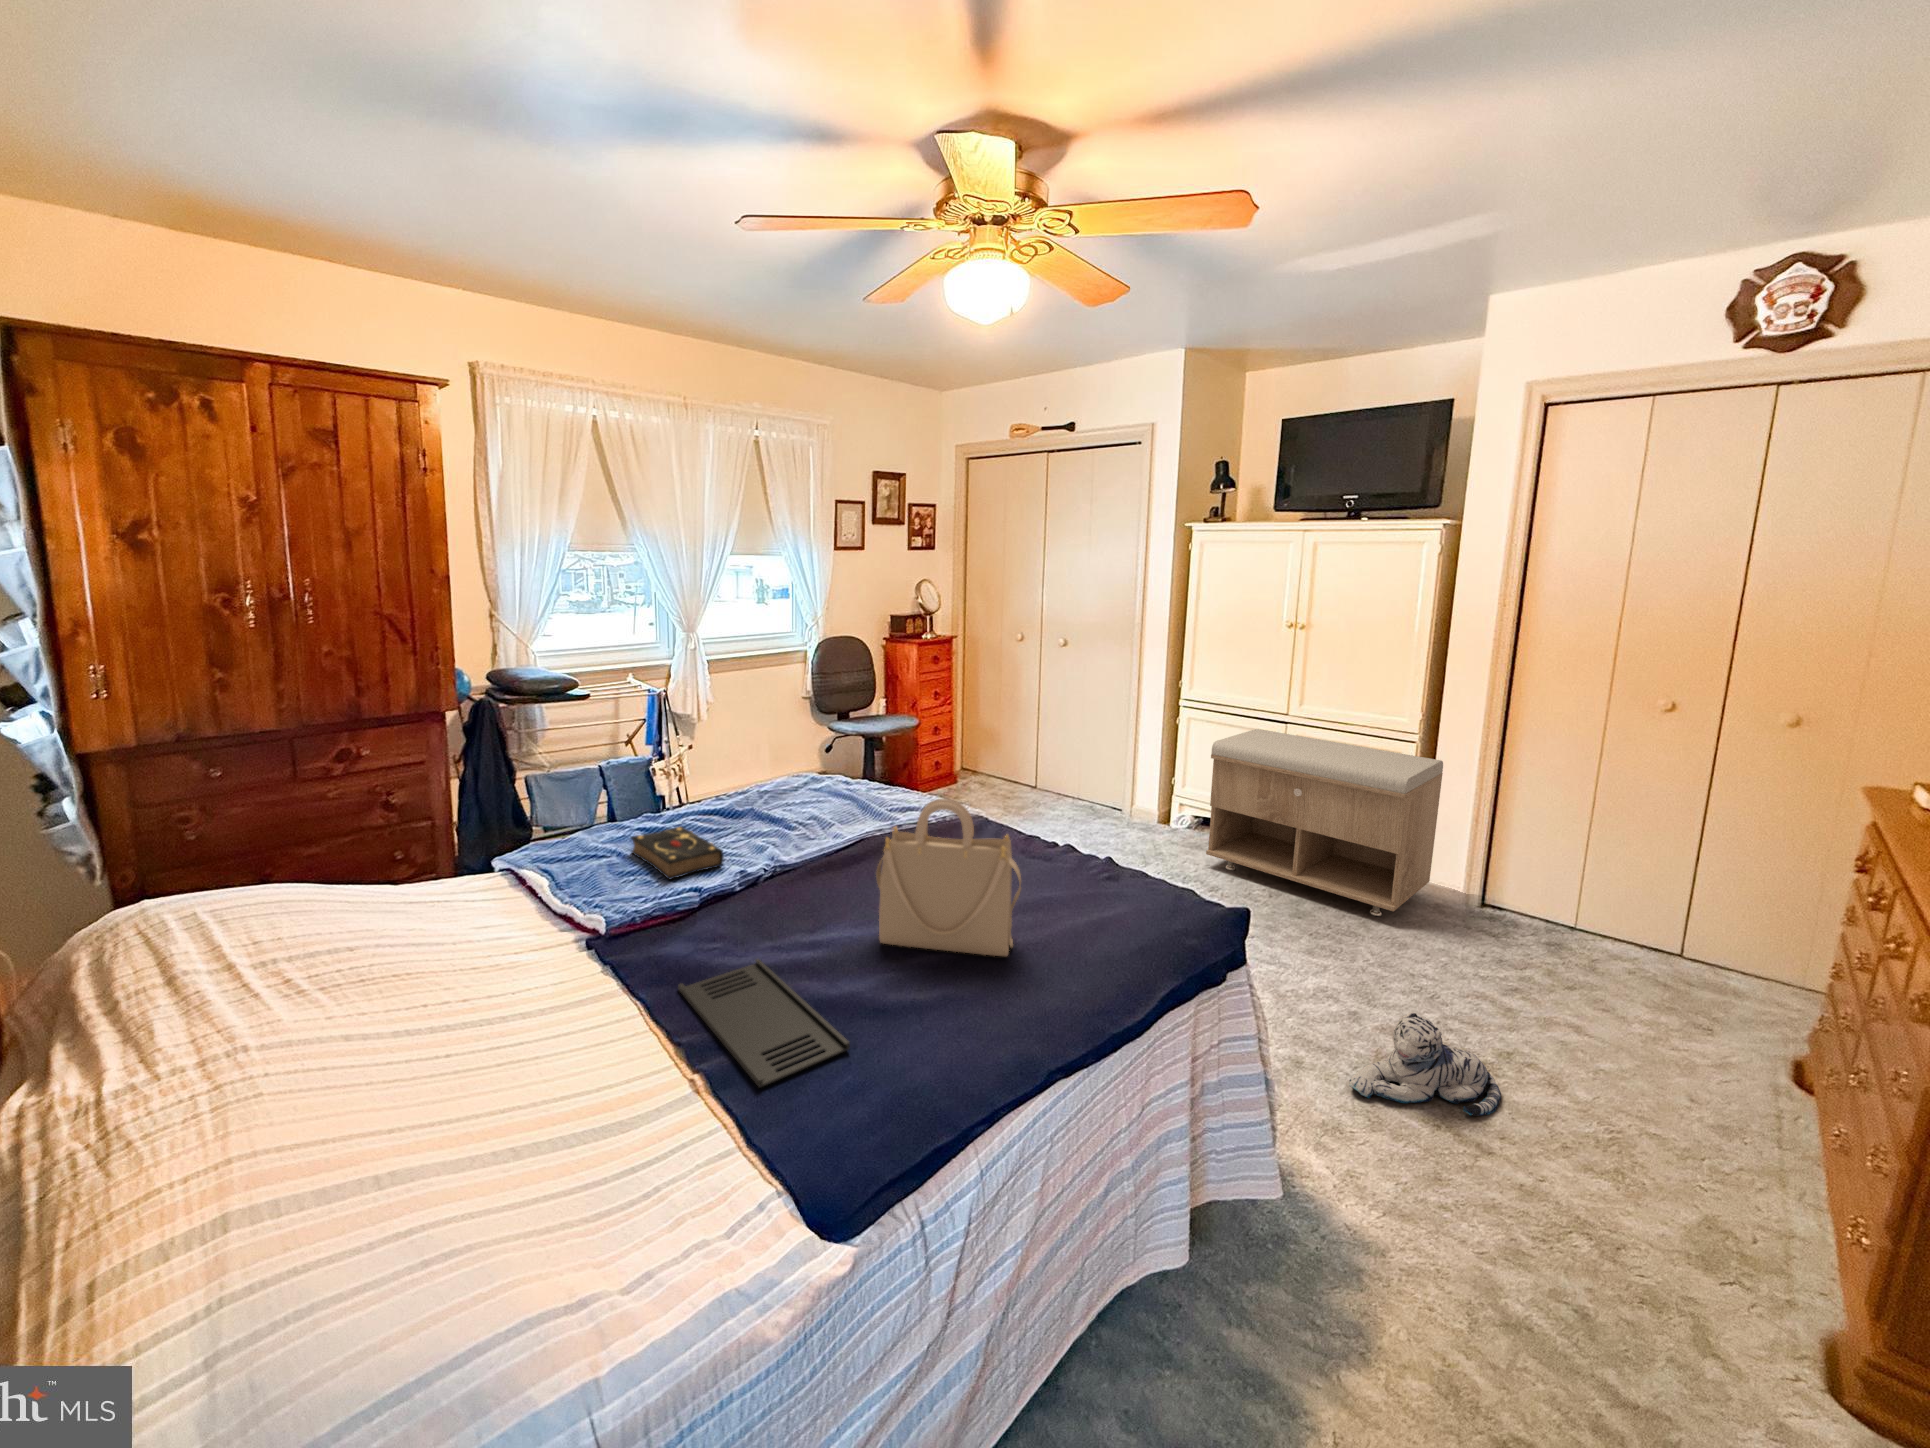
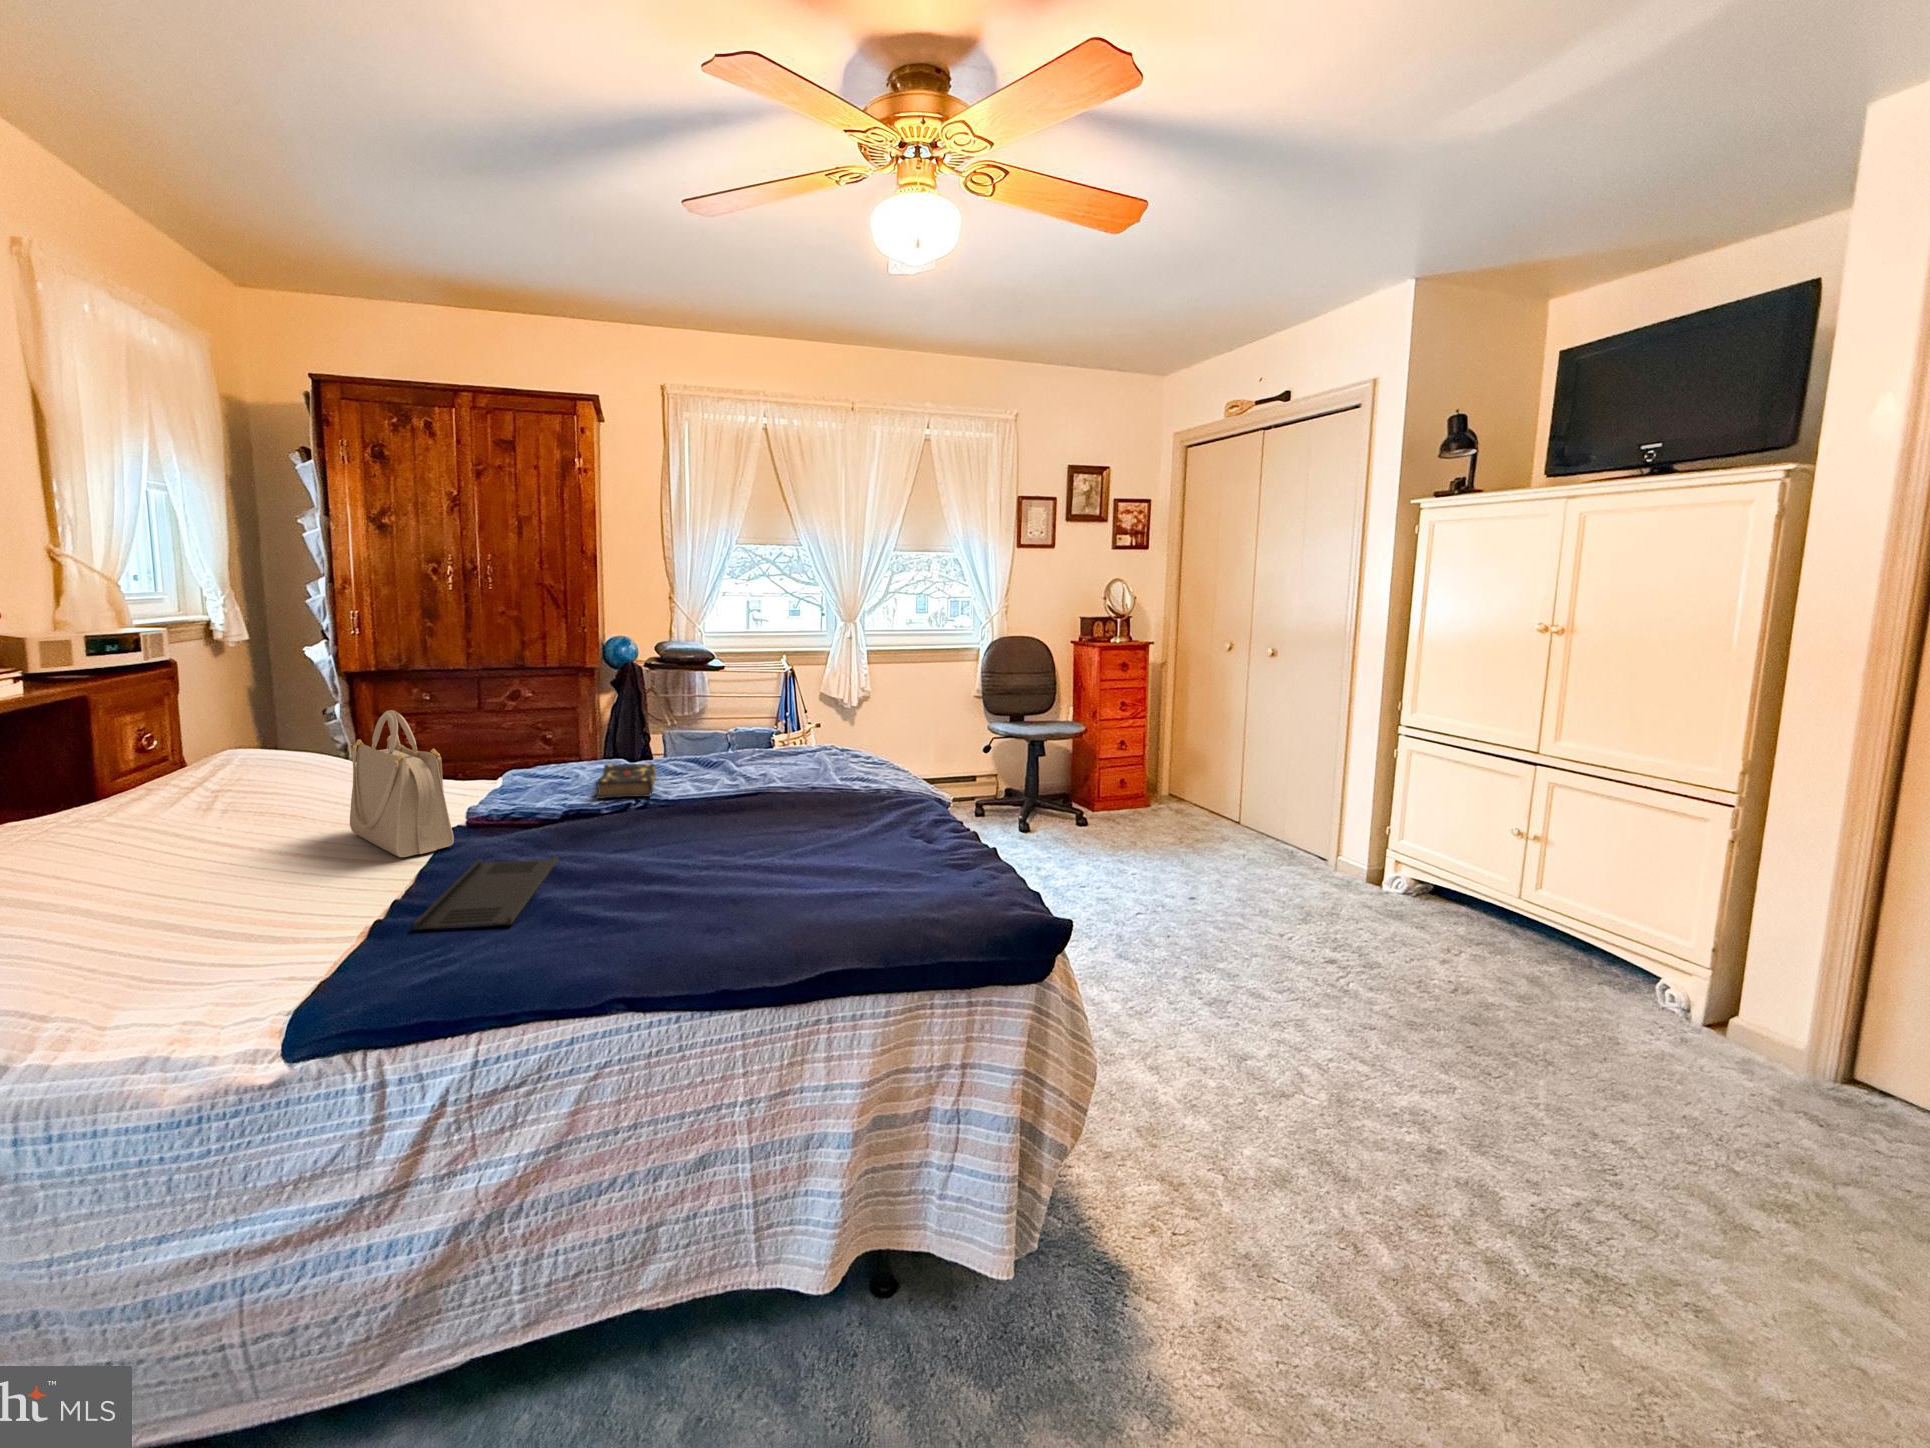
storage bench: present [1206,729,1443,916] -> none [1384,769,1769,1049]
handbag: present [876,799,1021,956] -> present [350,710,454,857]
plush toy: present [1349,1012,1501,1116] -> none [1327,1140,1588,1326]

